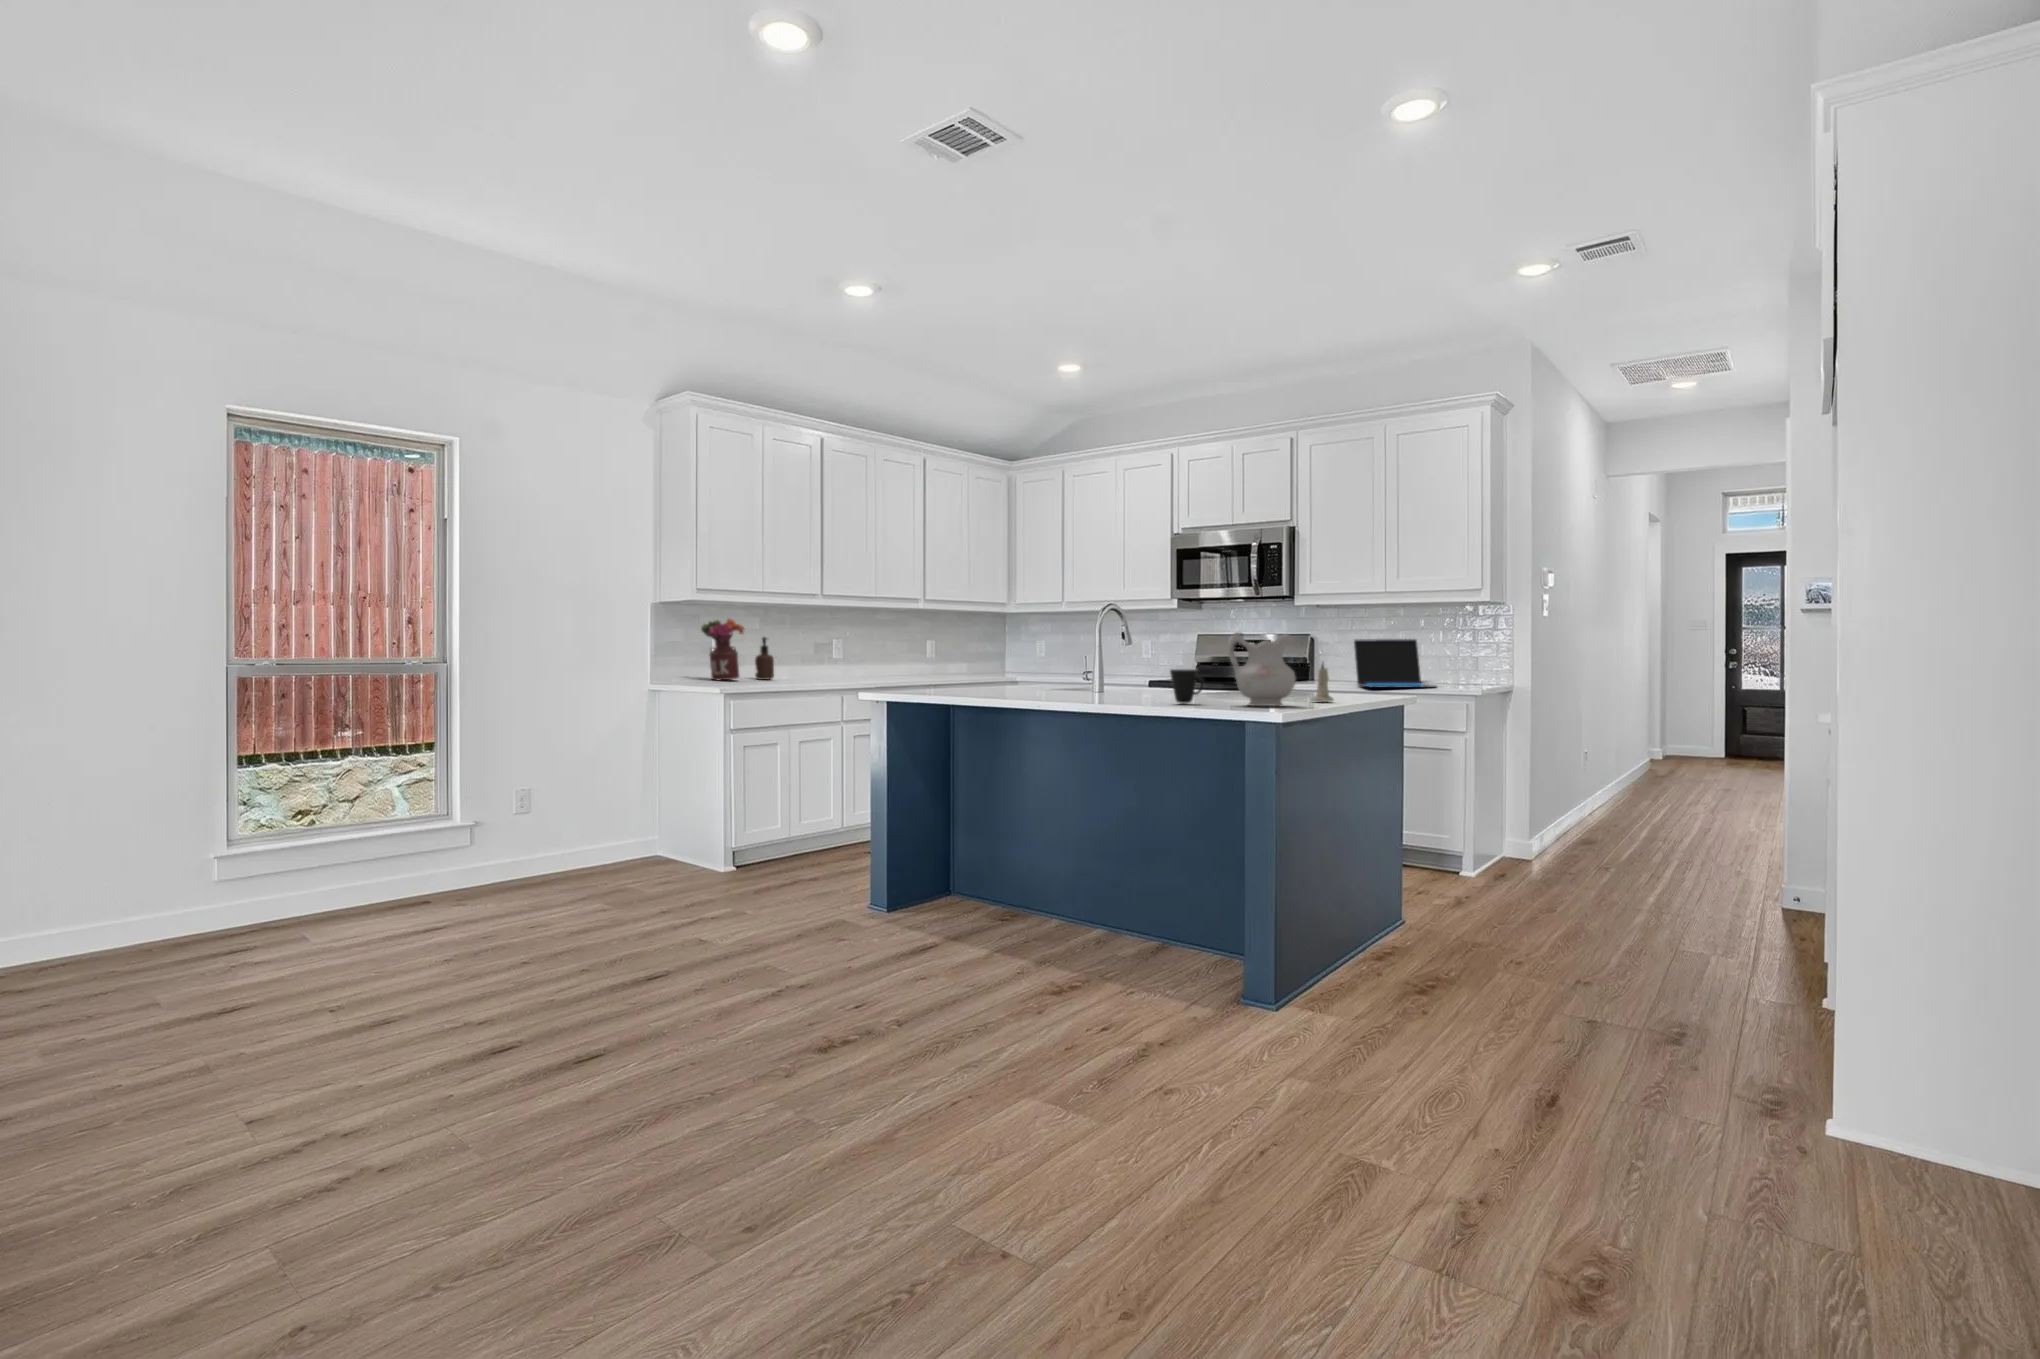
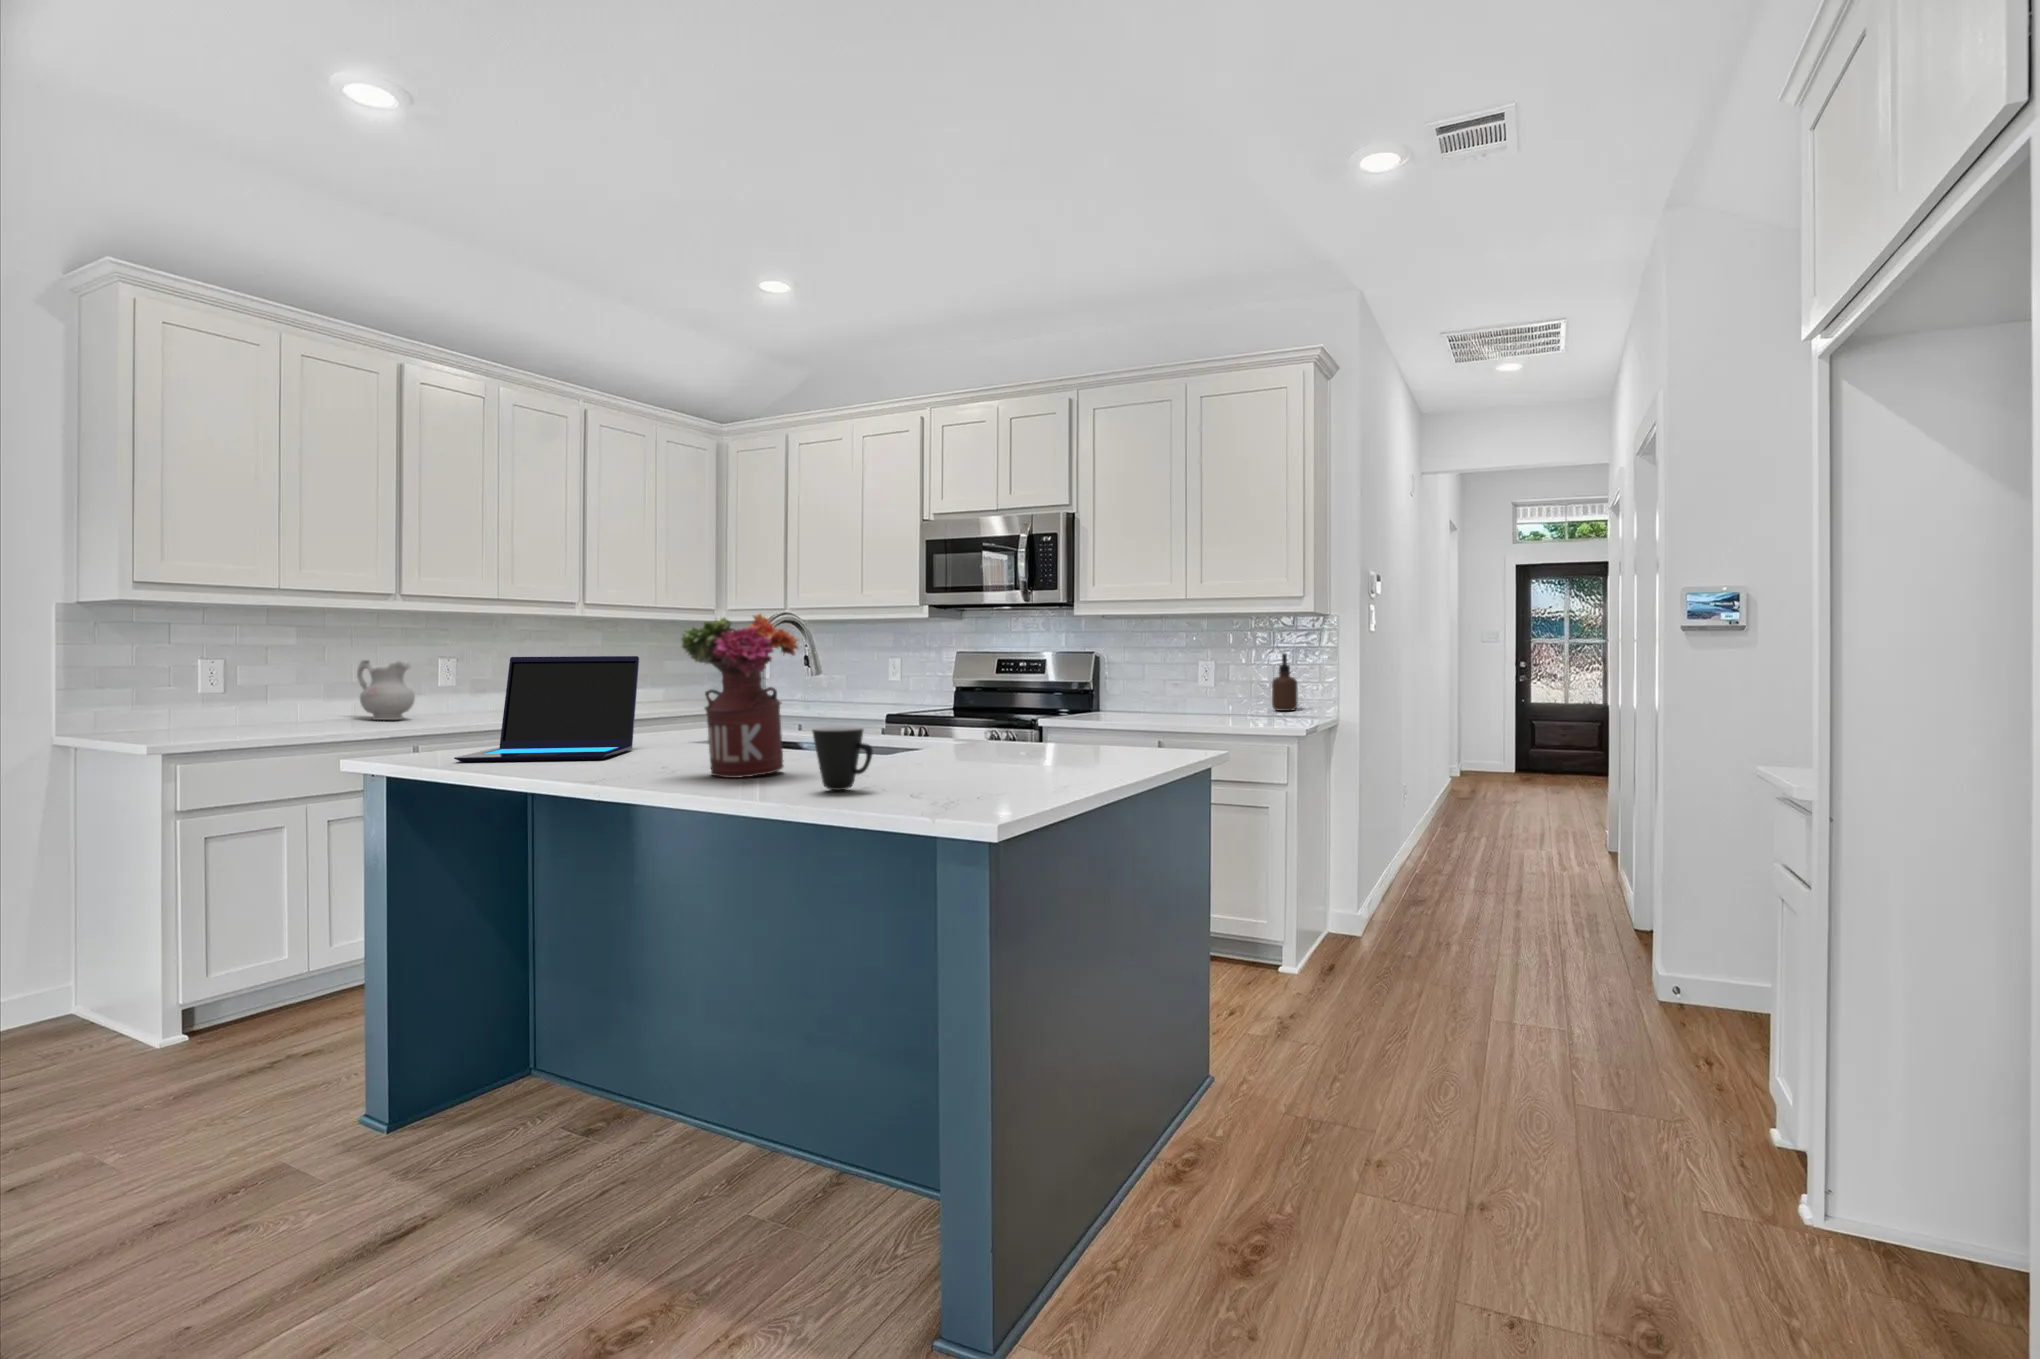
flower arrangement: present [701,618,744,680] -> present [681,614,798,778]
ceramic pitcher: present [1228,633,1295,706] -> present [357,660,415,720]
soap dispenser: present [755,637,774,680] -> present [1272,653,1298,711]
laptop: present [1354,639,1436,688] -> present [454,656,639,762]
candle: present [1311,663,1333,702] -> none [1064,706,1101,777]

